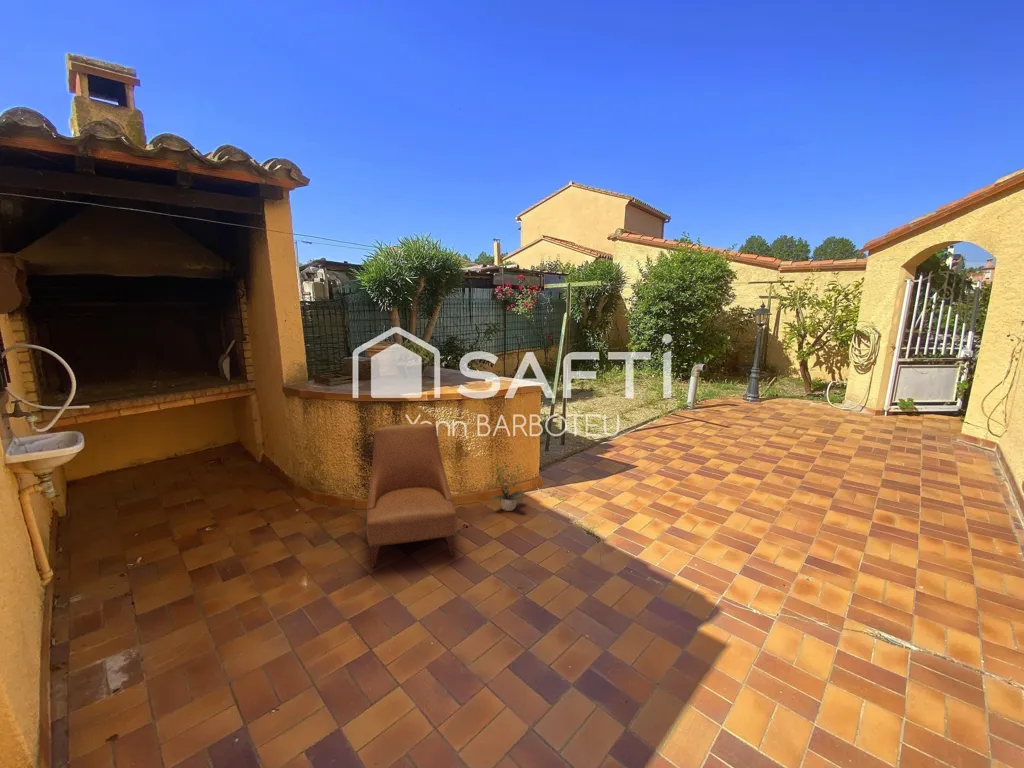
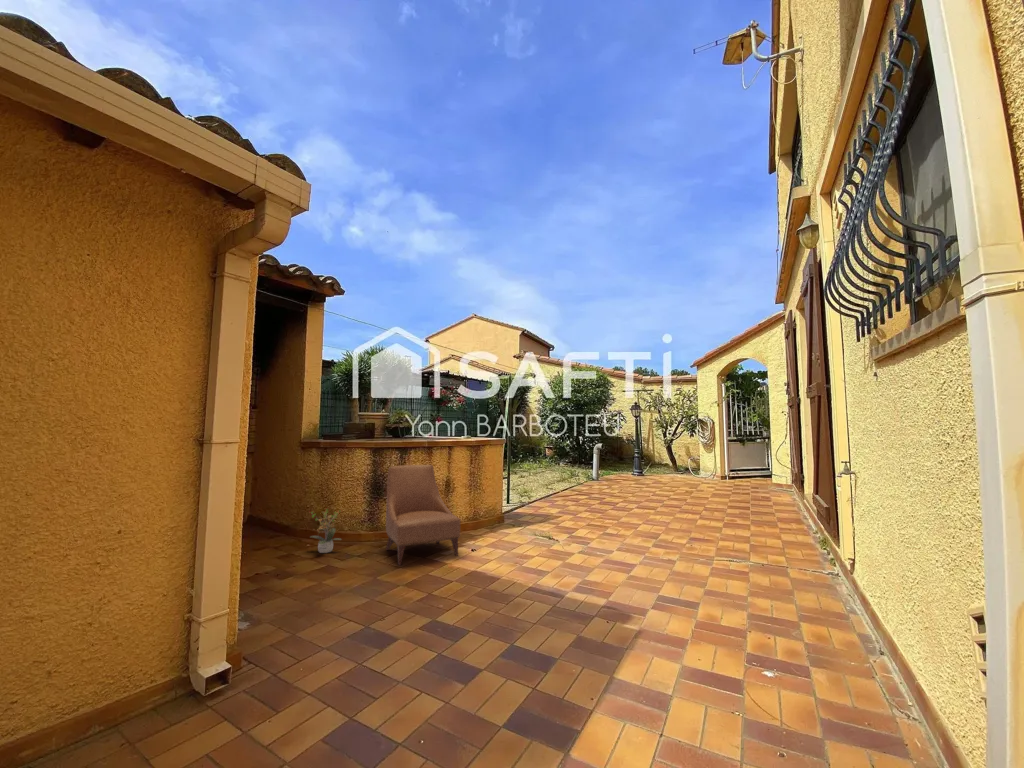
potted plant: present [492,462,523,511] -> present [311,509,341,553]

